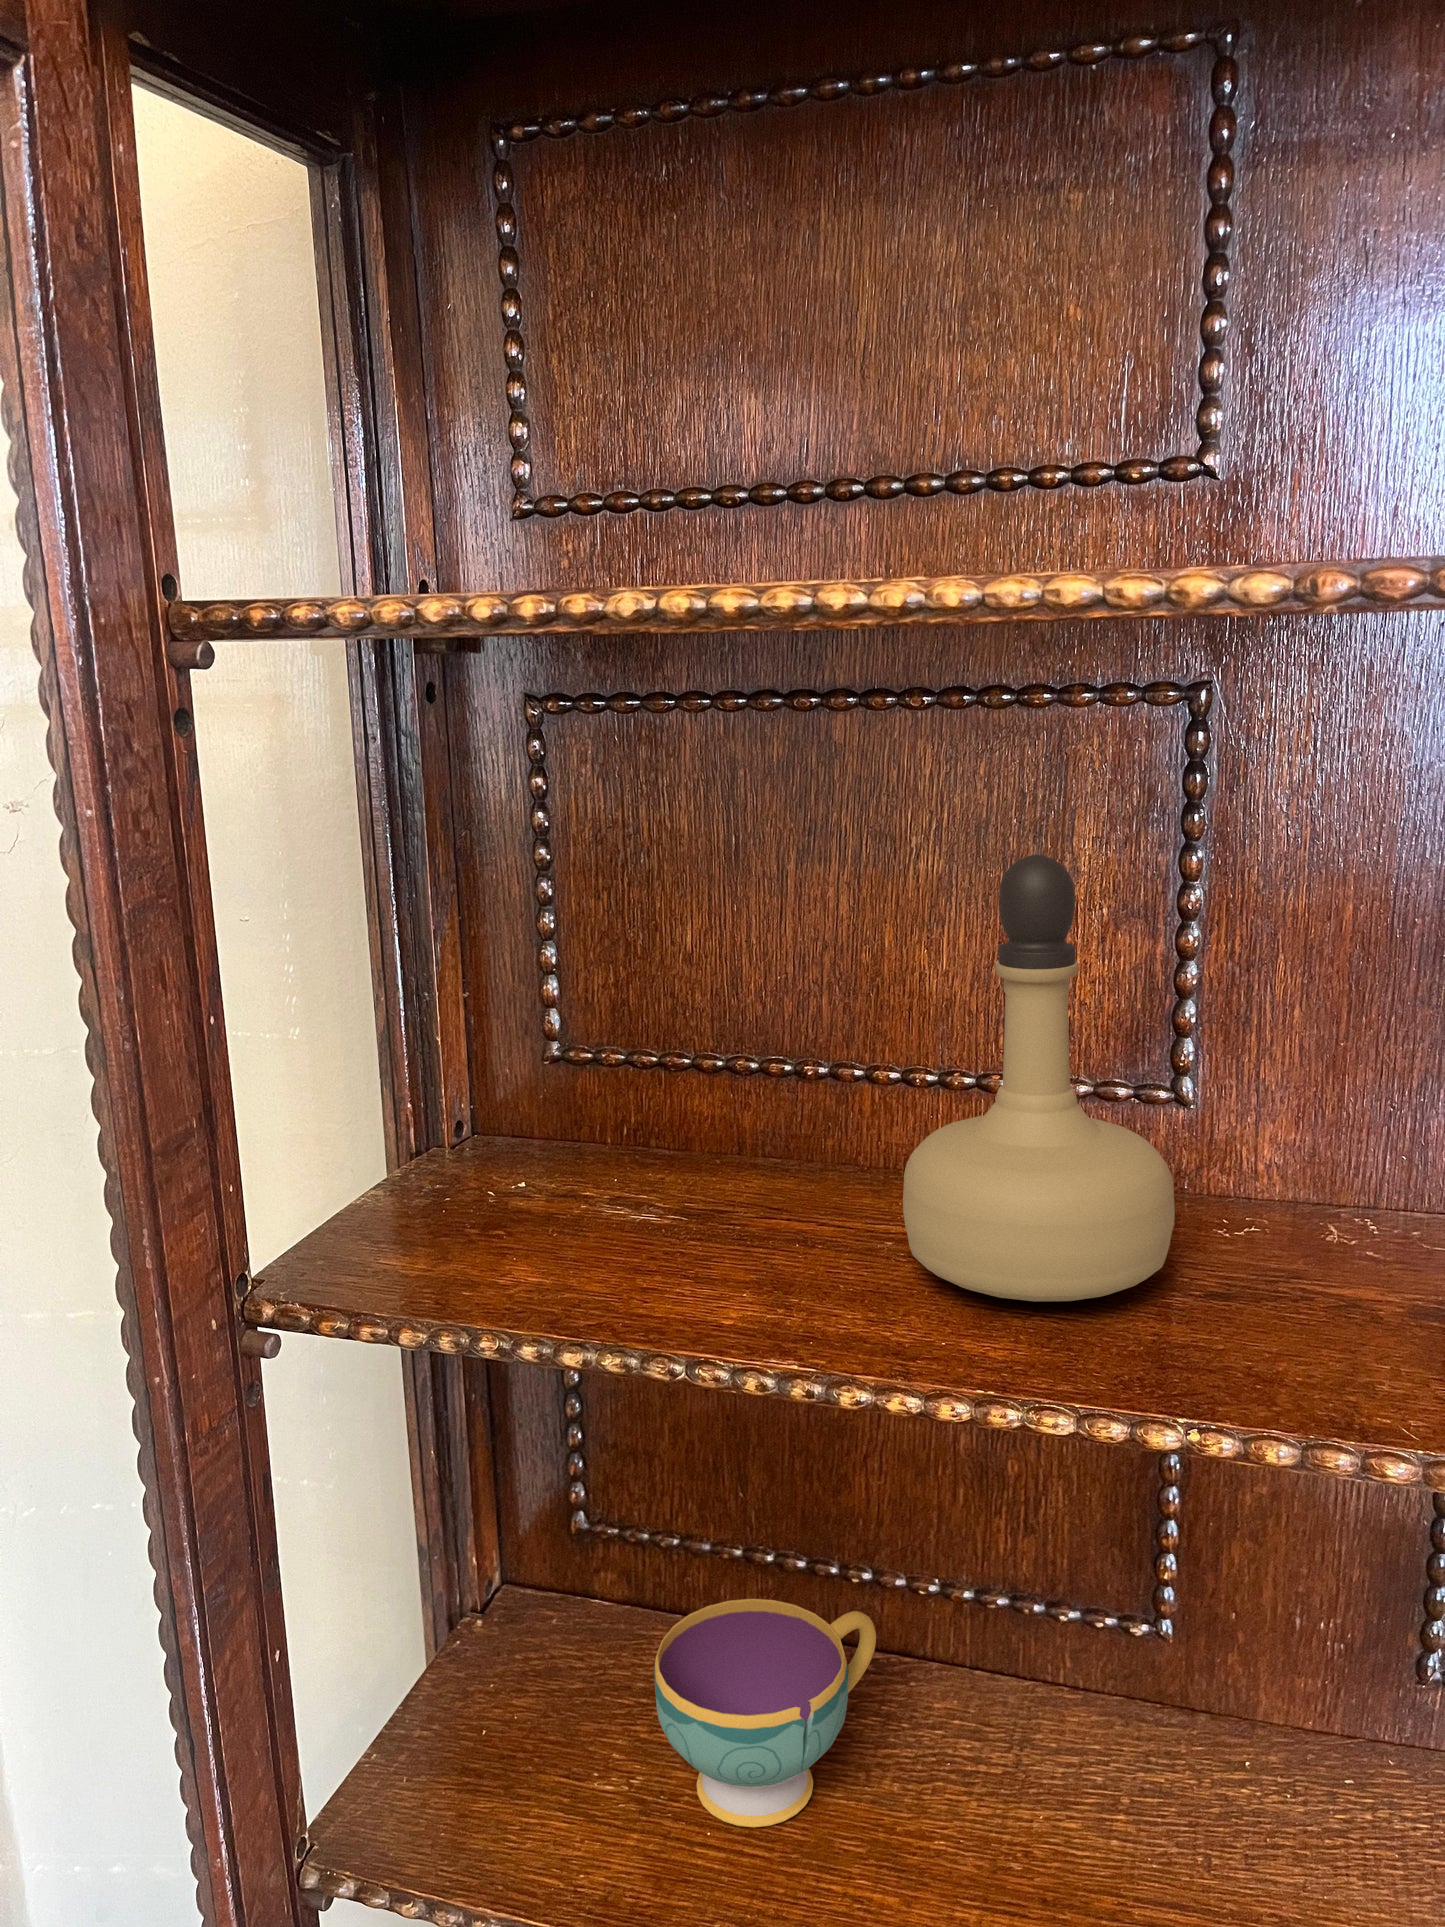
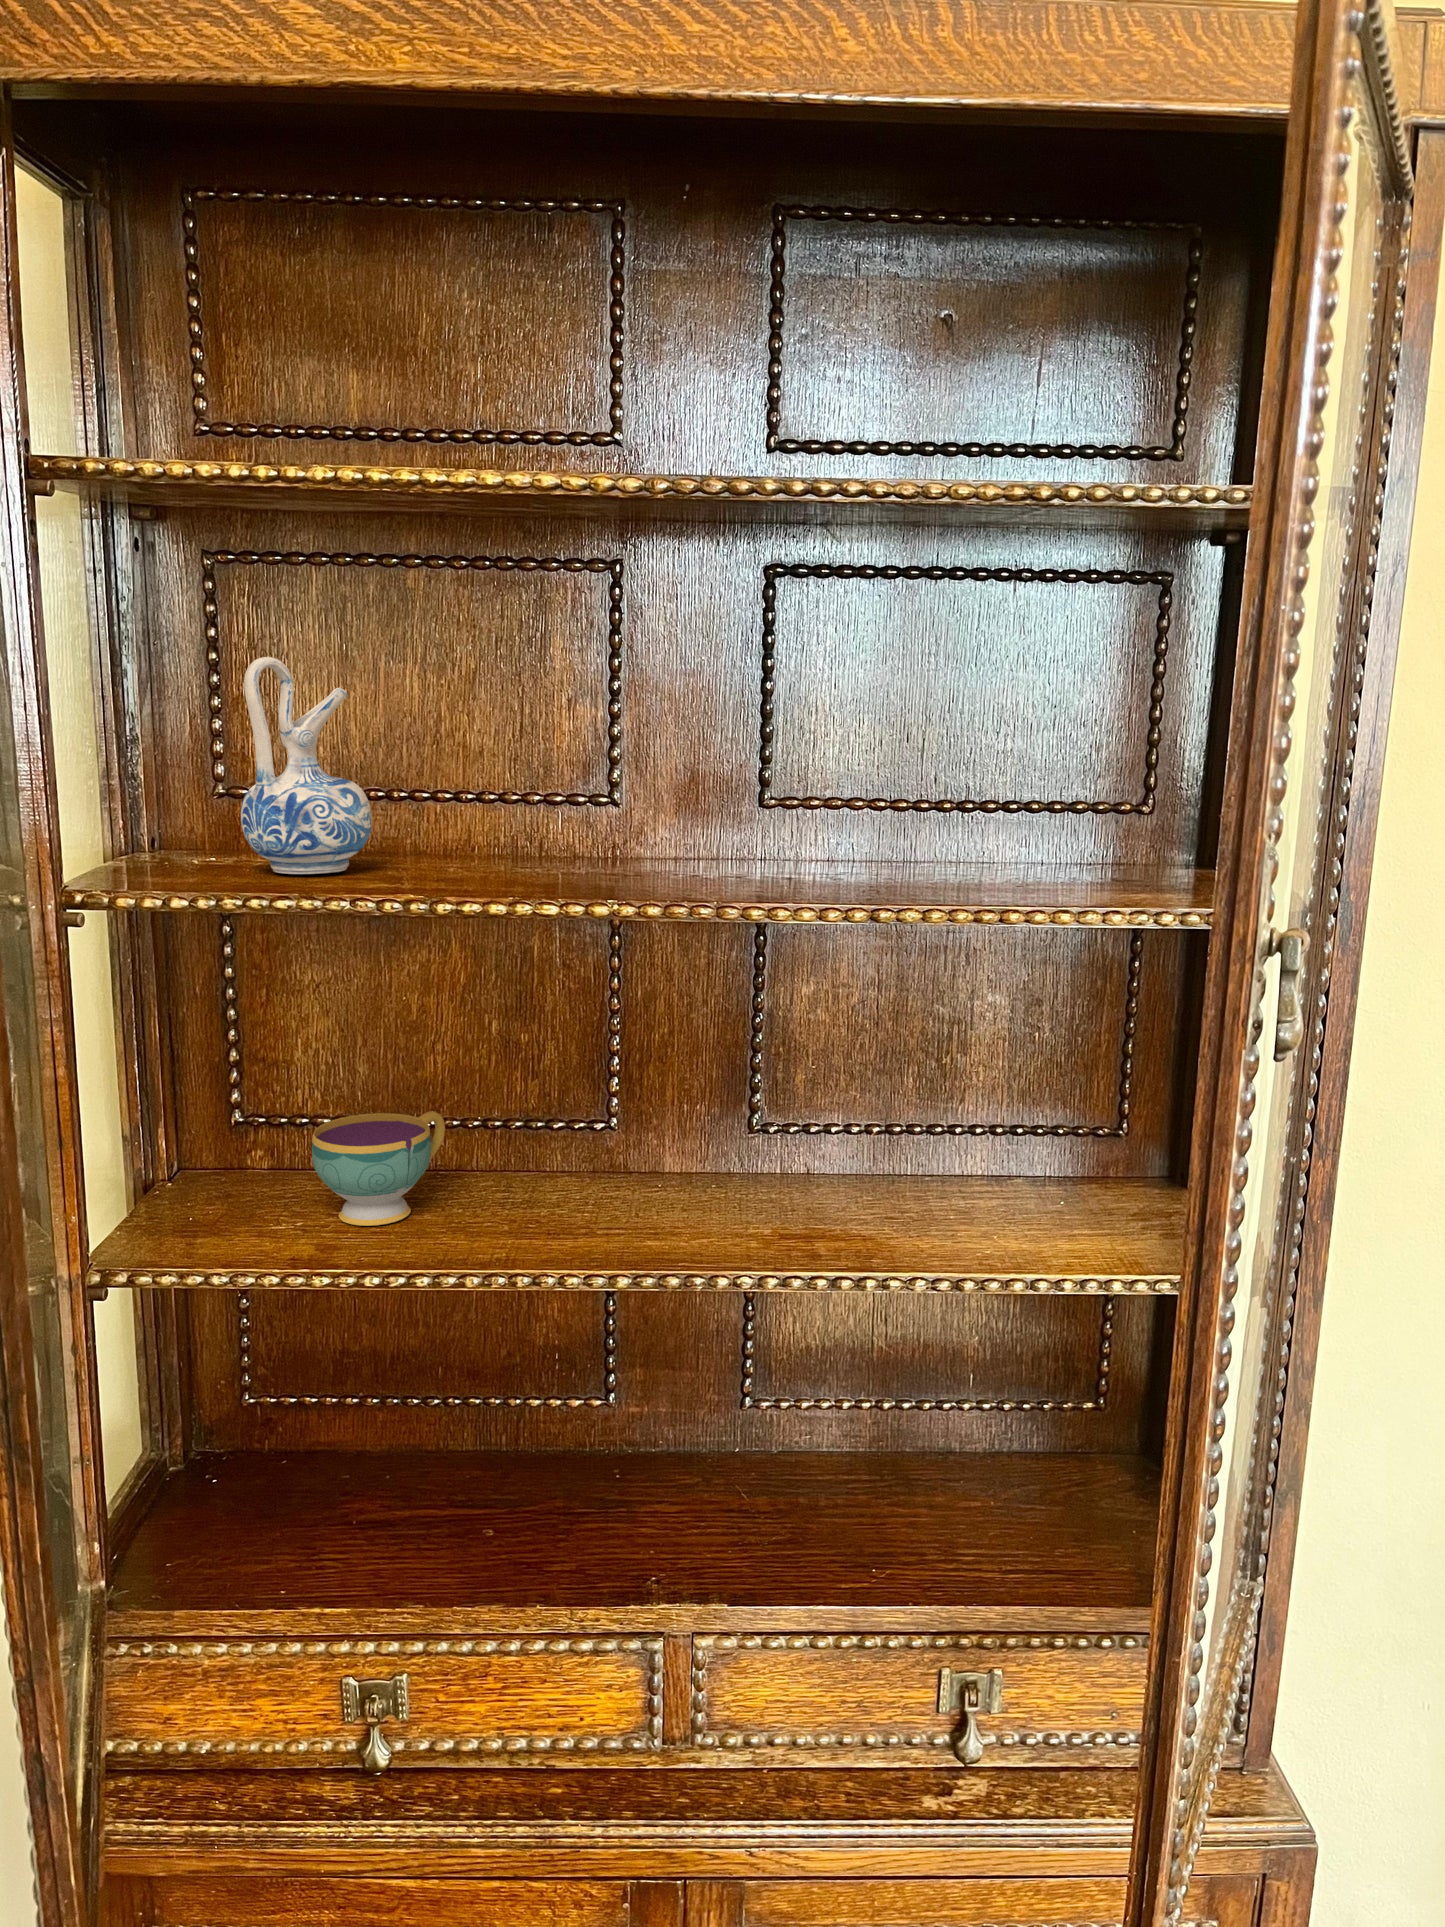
perfume bottle: present [903,855,1175,1301] -> none [460,638,607,881]
ceramic pitcher: none [547,892,759,1247] -> present [240,657,372,874]

